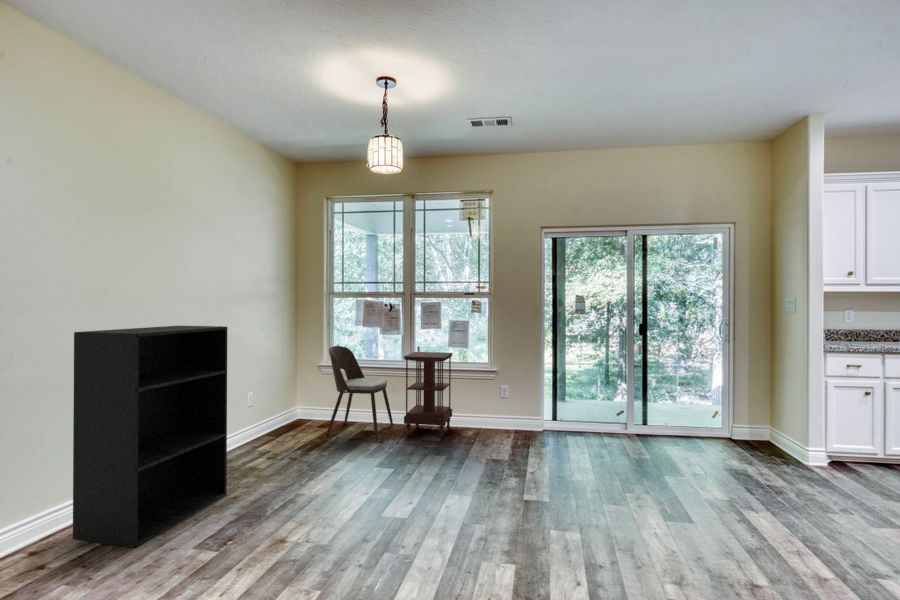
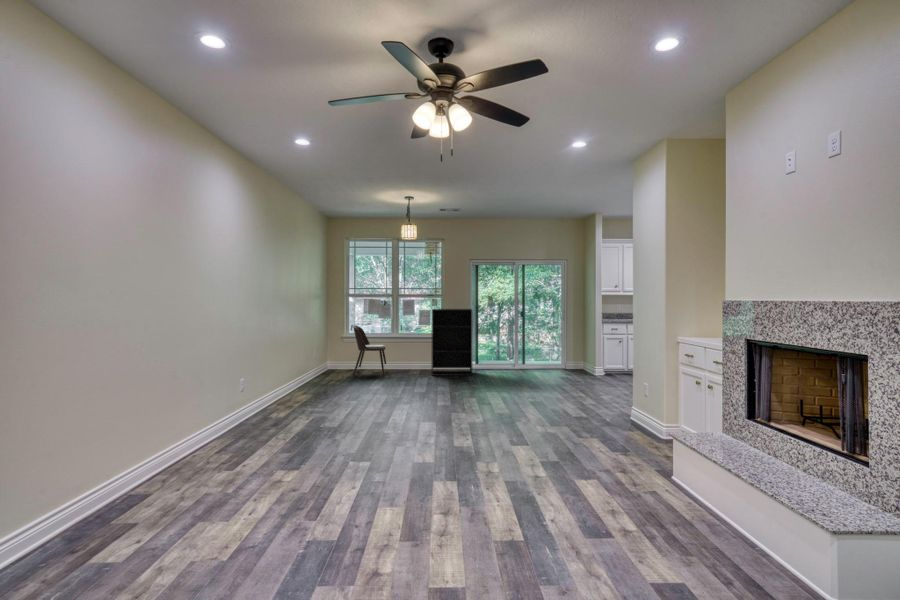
bookshelf: present [73,326,227,548] -> present [431,309,472,376]
side table: present [403,352,453,437] -> none [398,329,423,374]

